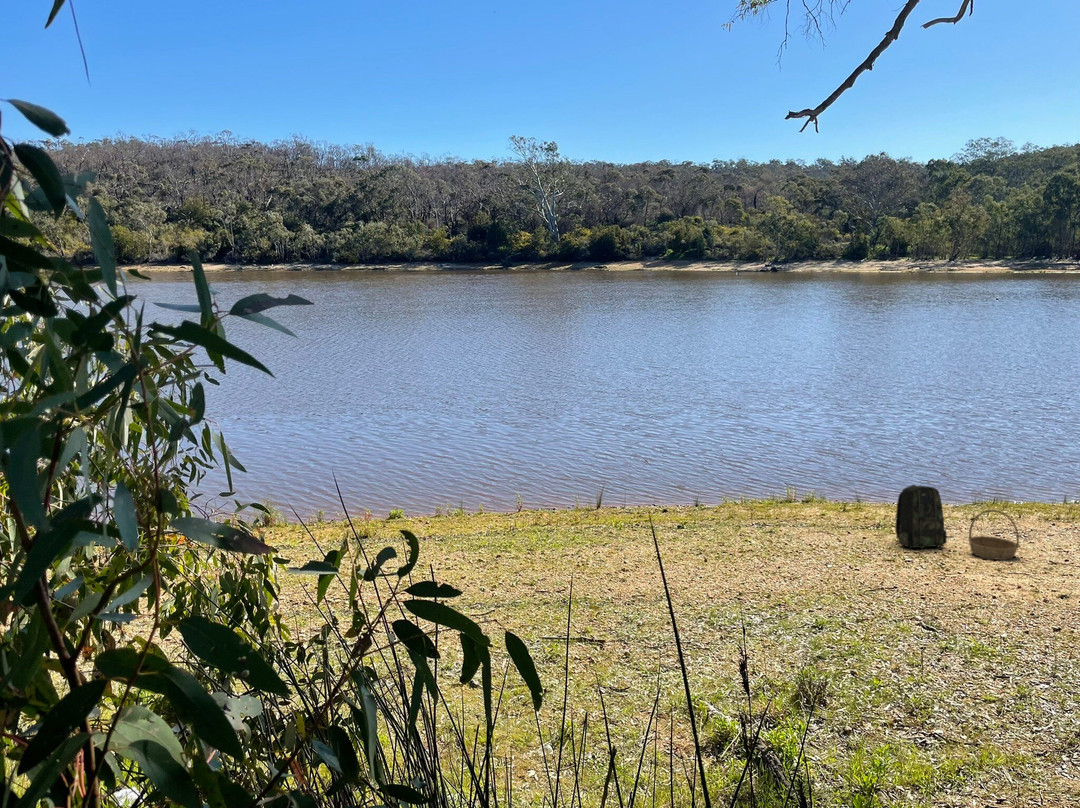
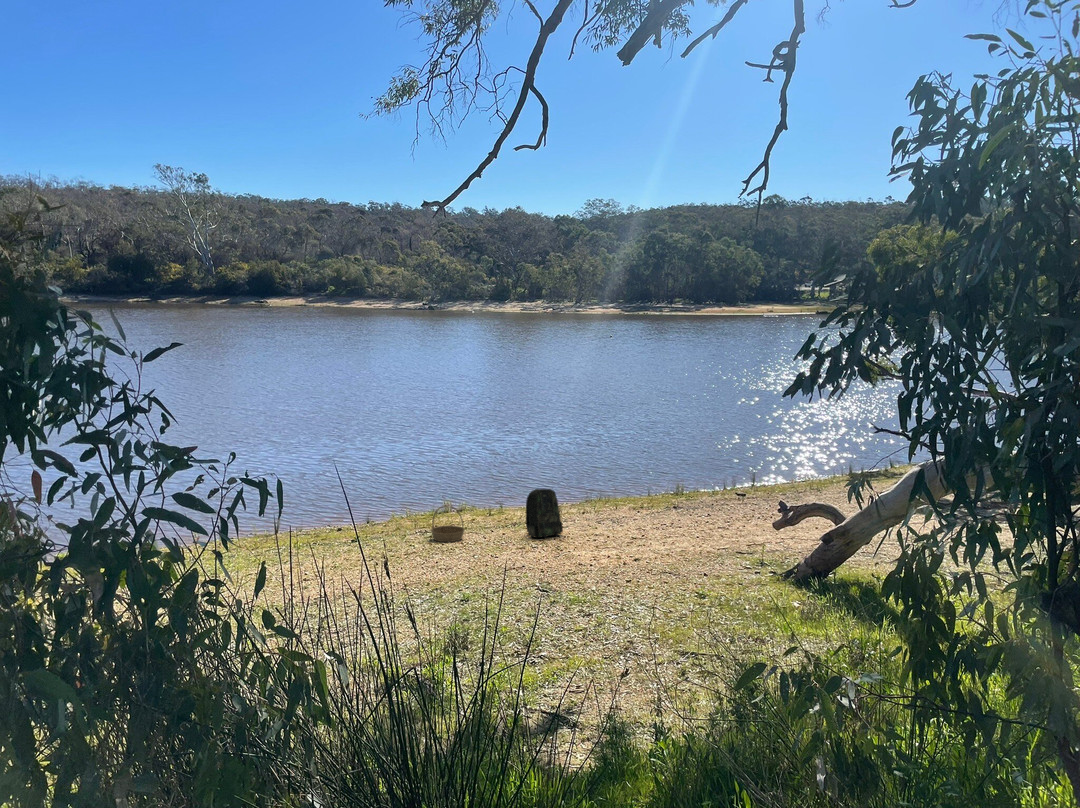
basket: present [969,510,1019,560] -> present [431,505,465,542]

